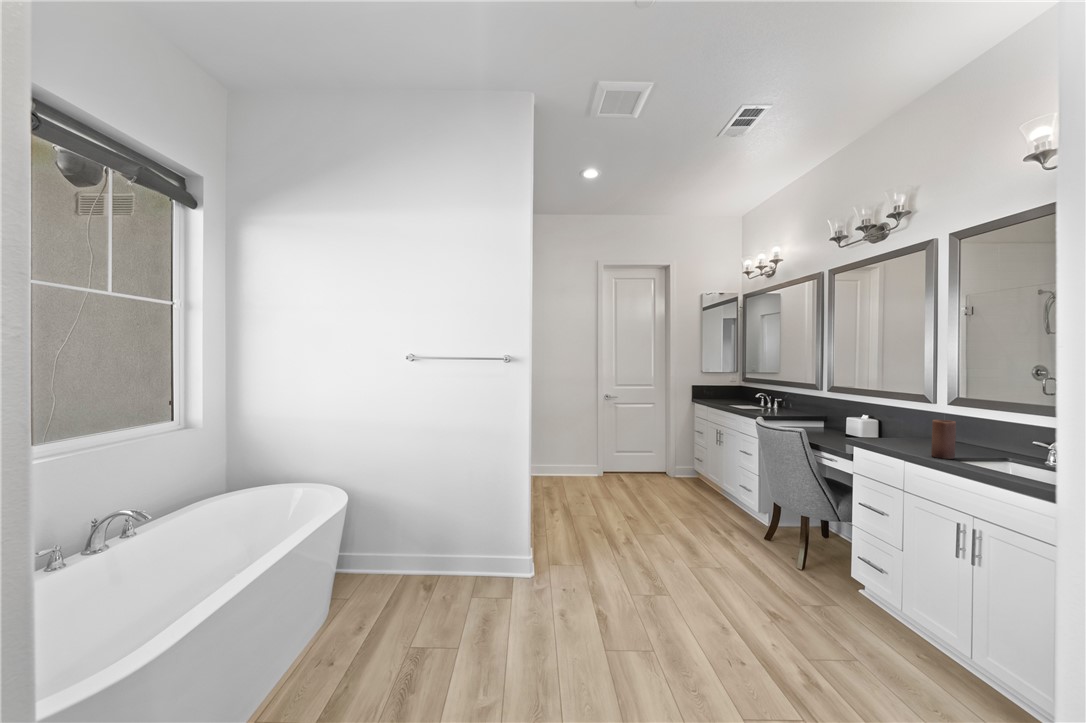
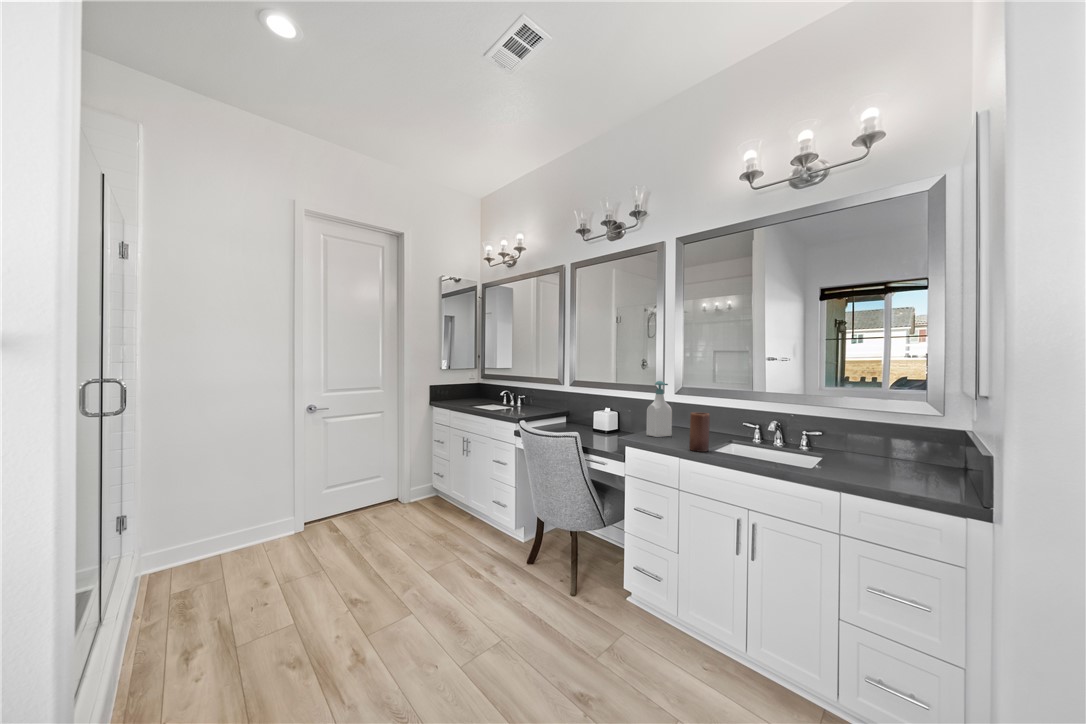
soap bottle: none [898,388,930,444] -> present [646,381,672,437]

